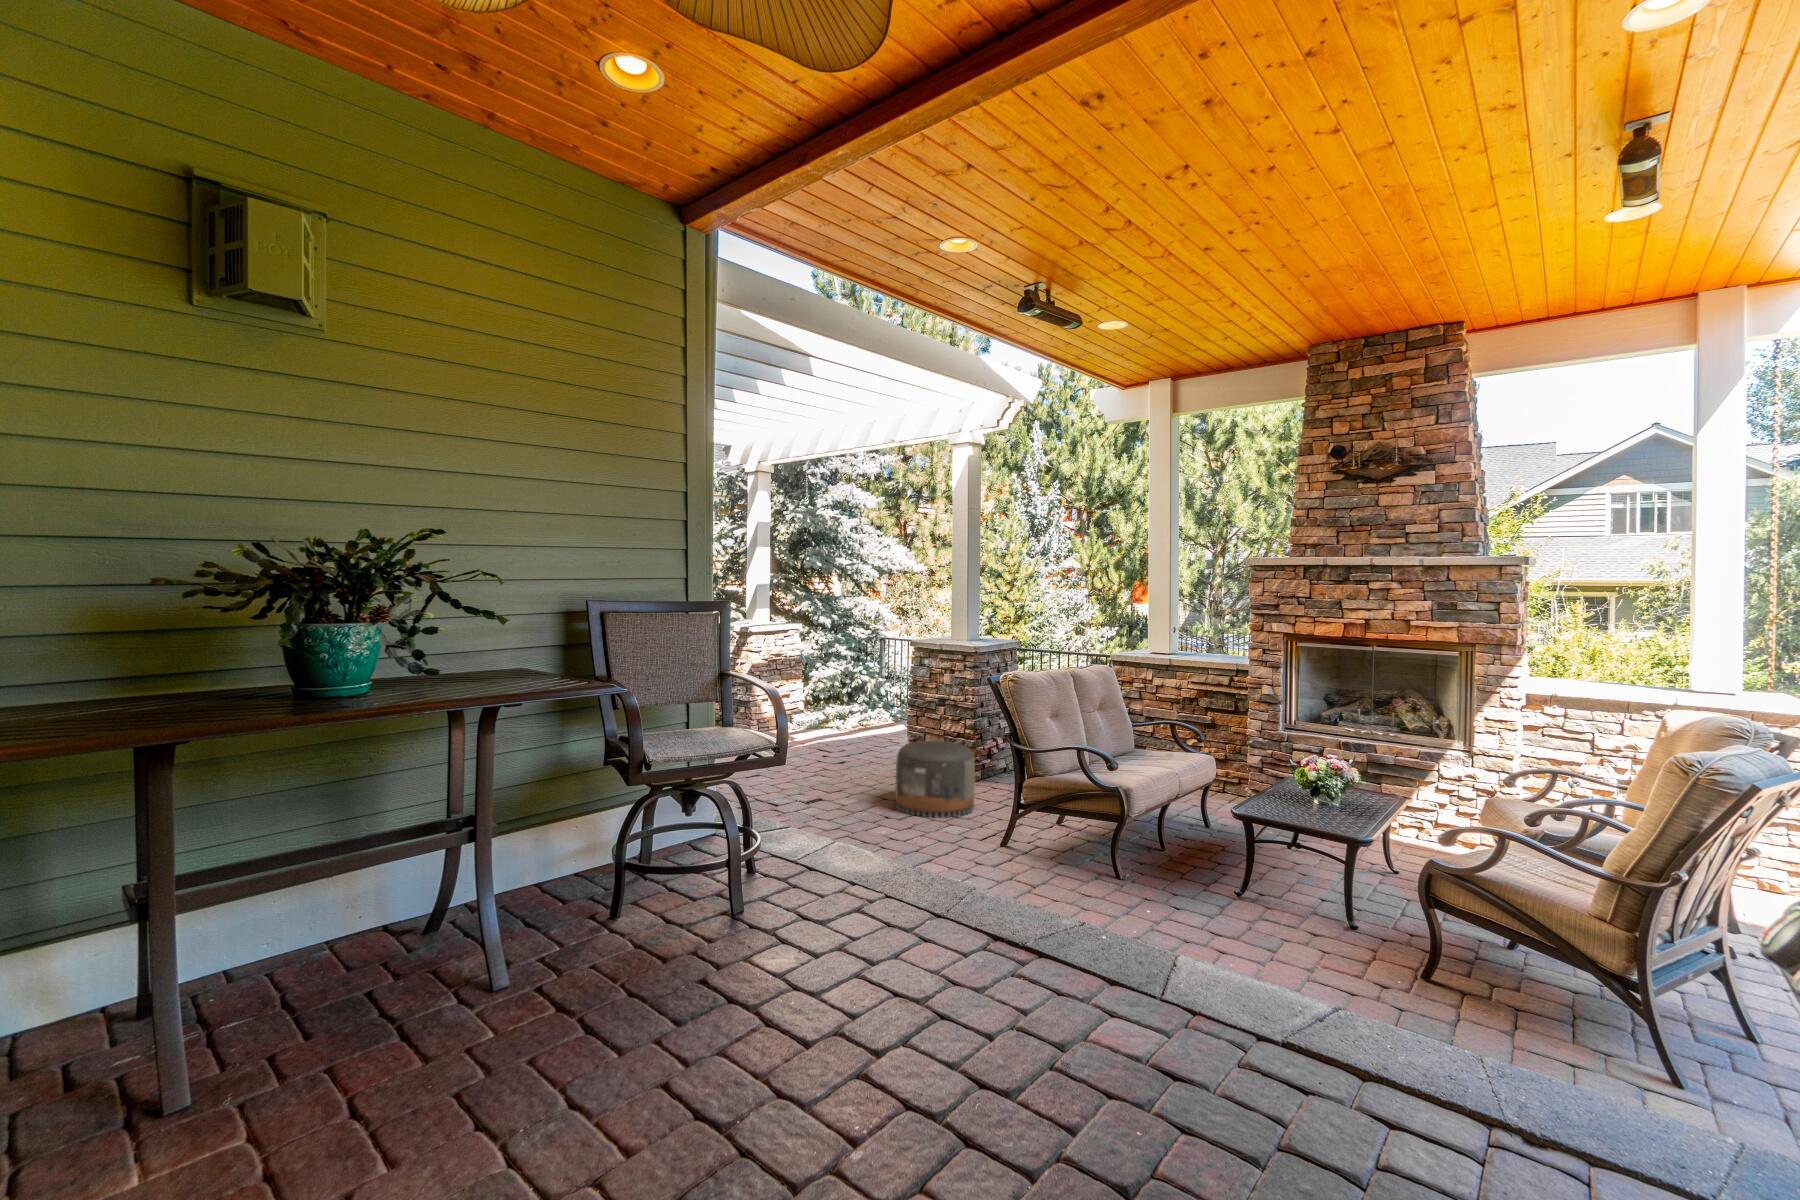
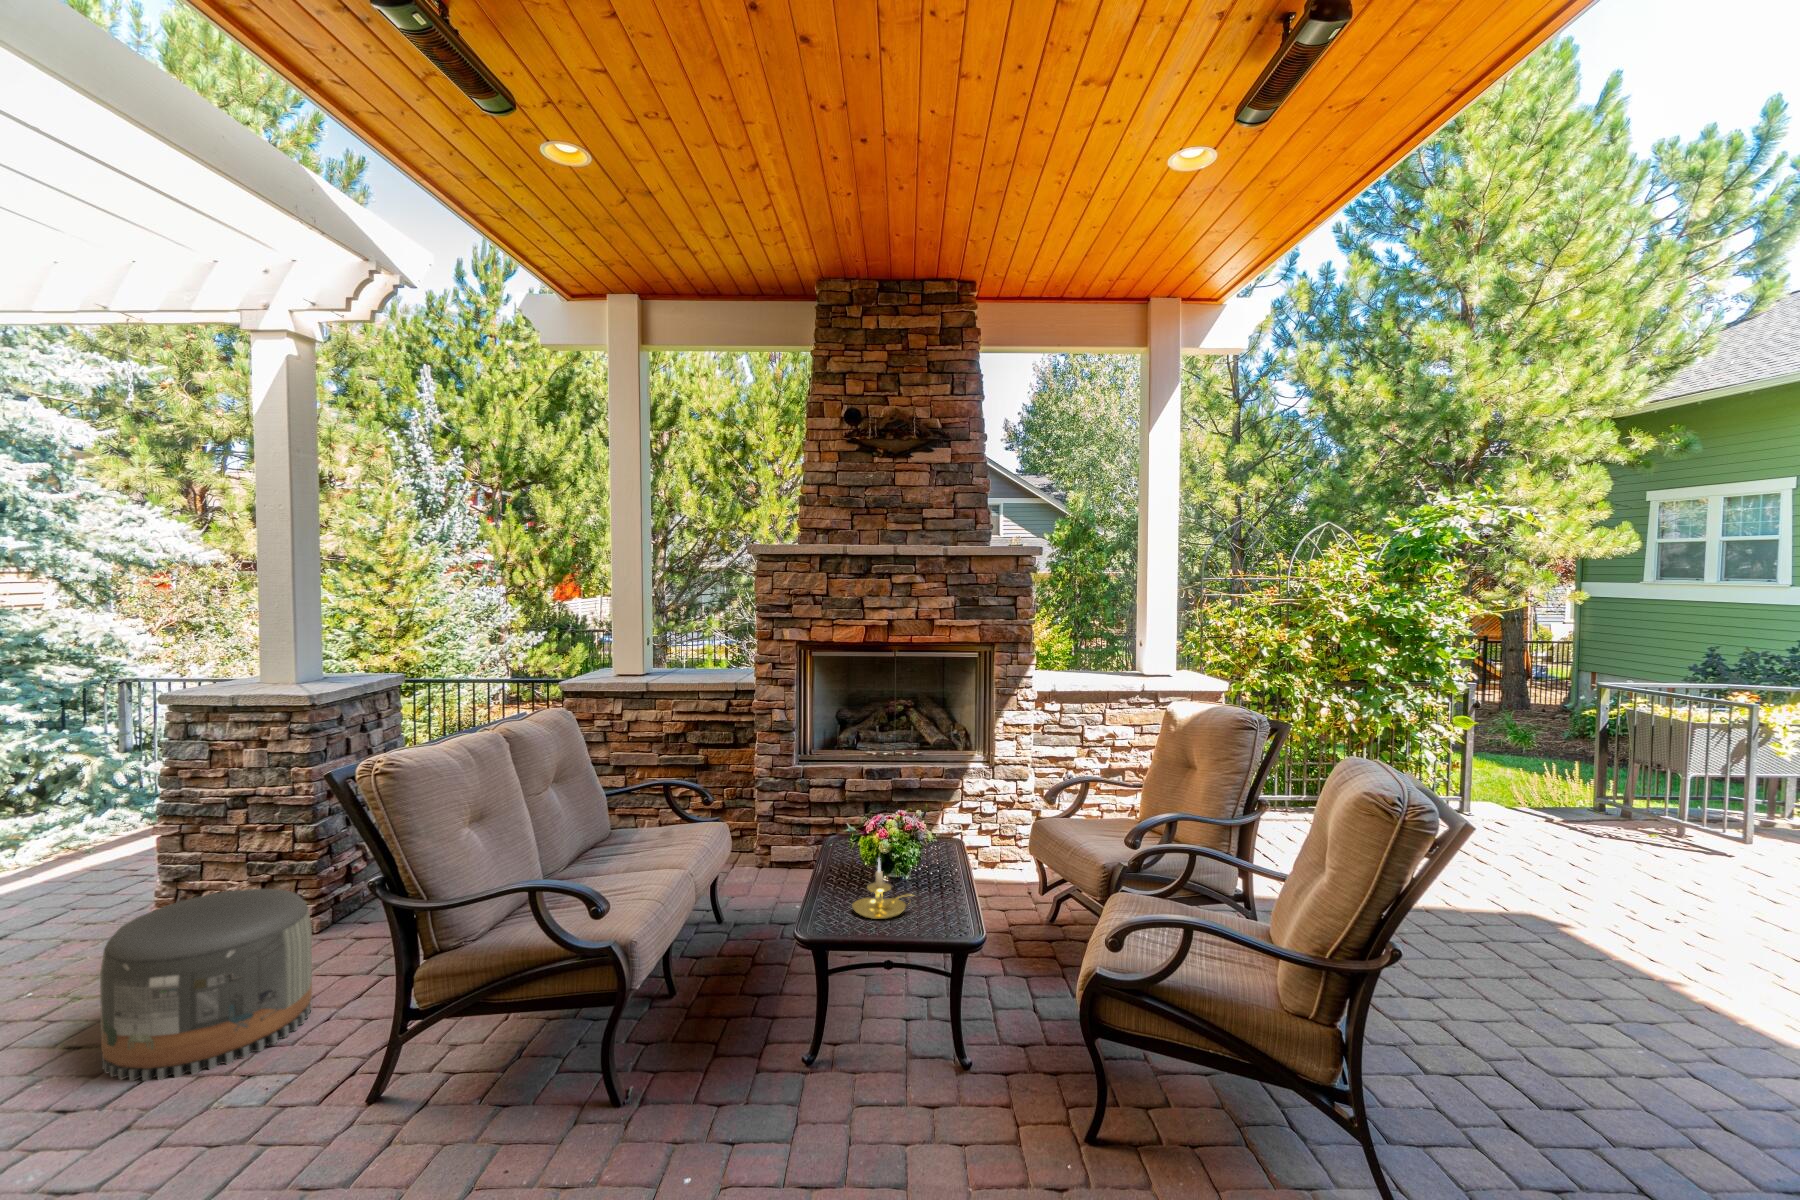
candle holder: none [1272,773,1319,814] -> present [852,860,912,919]

